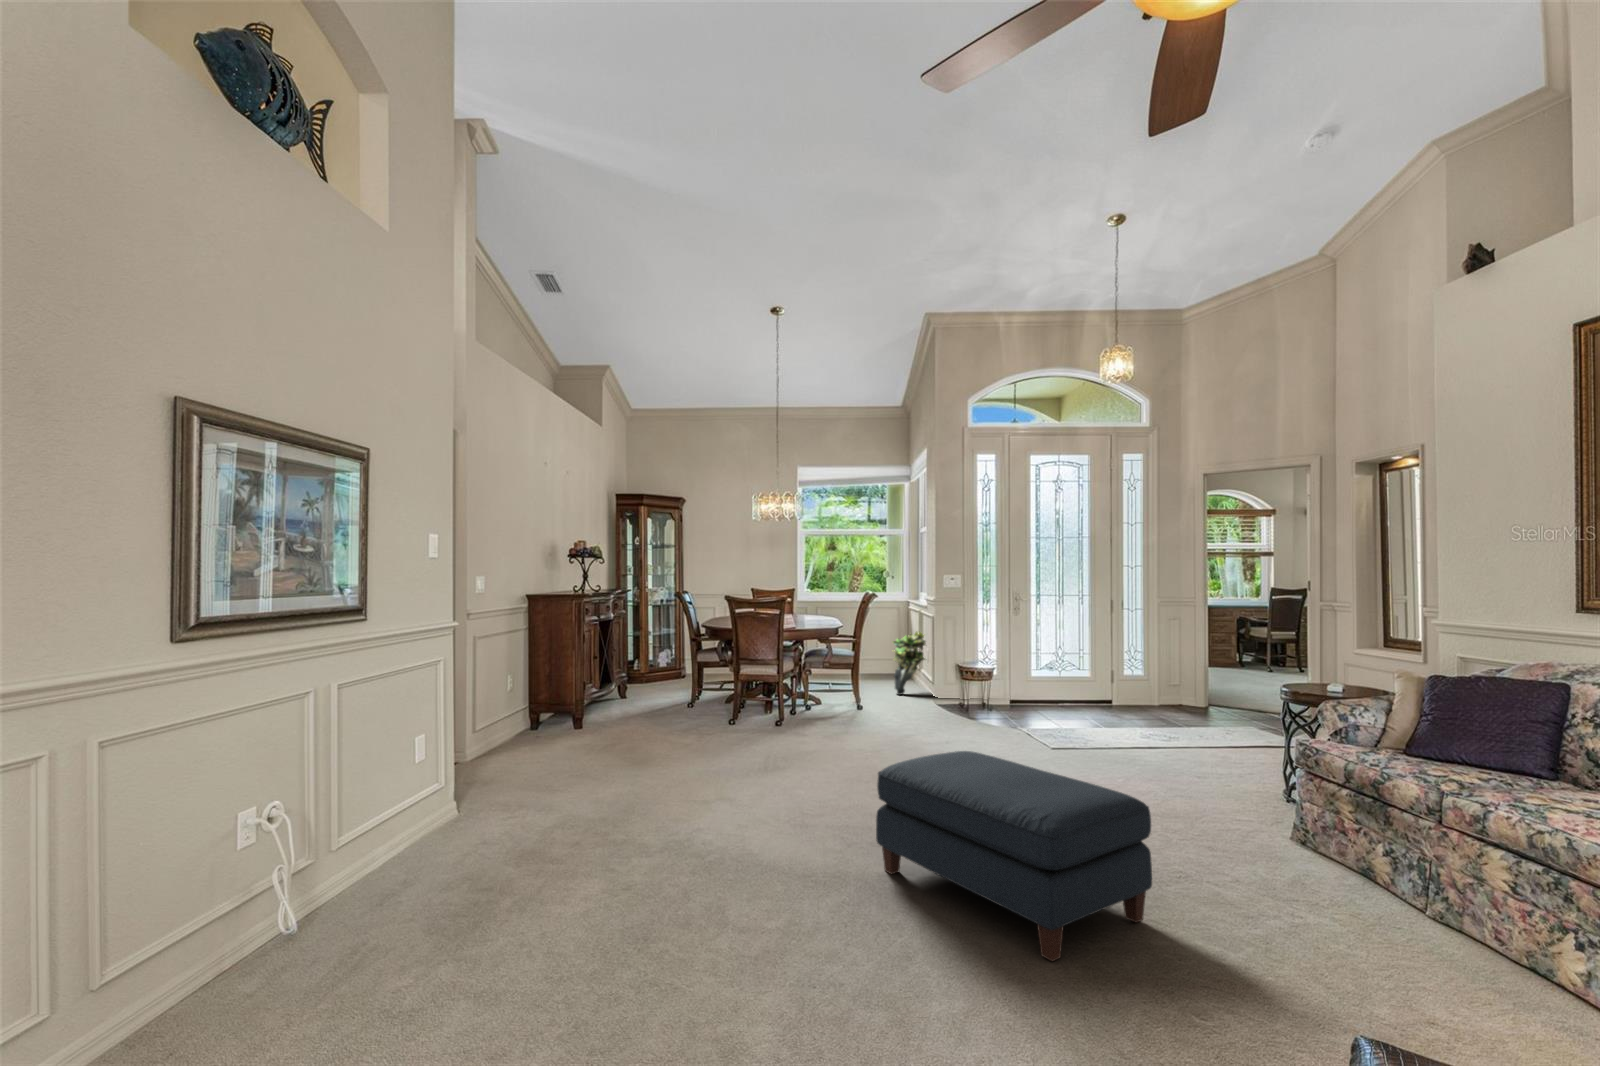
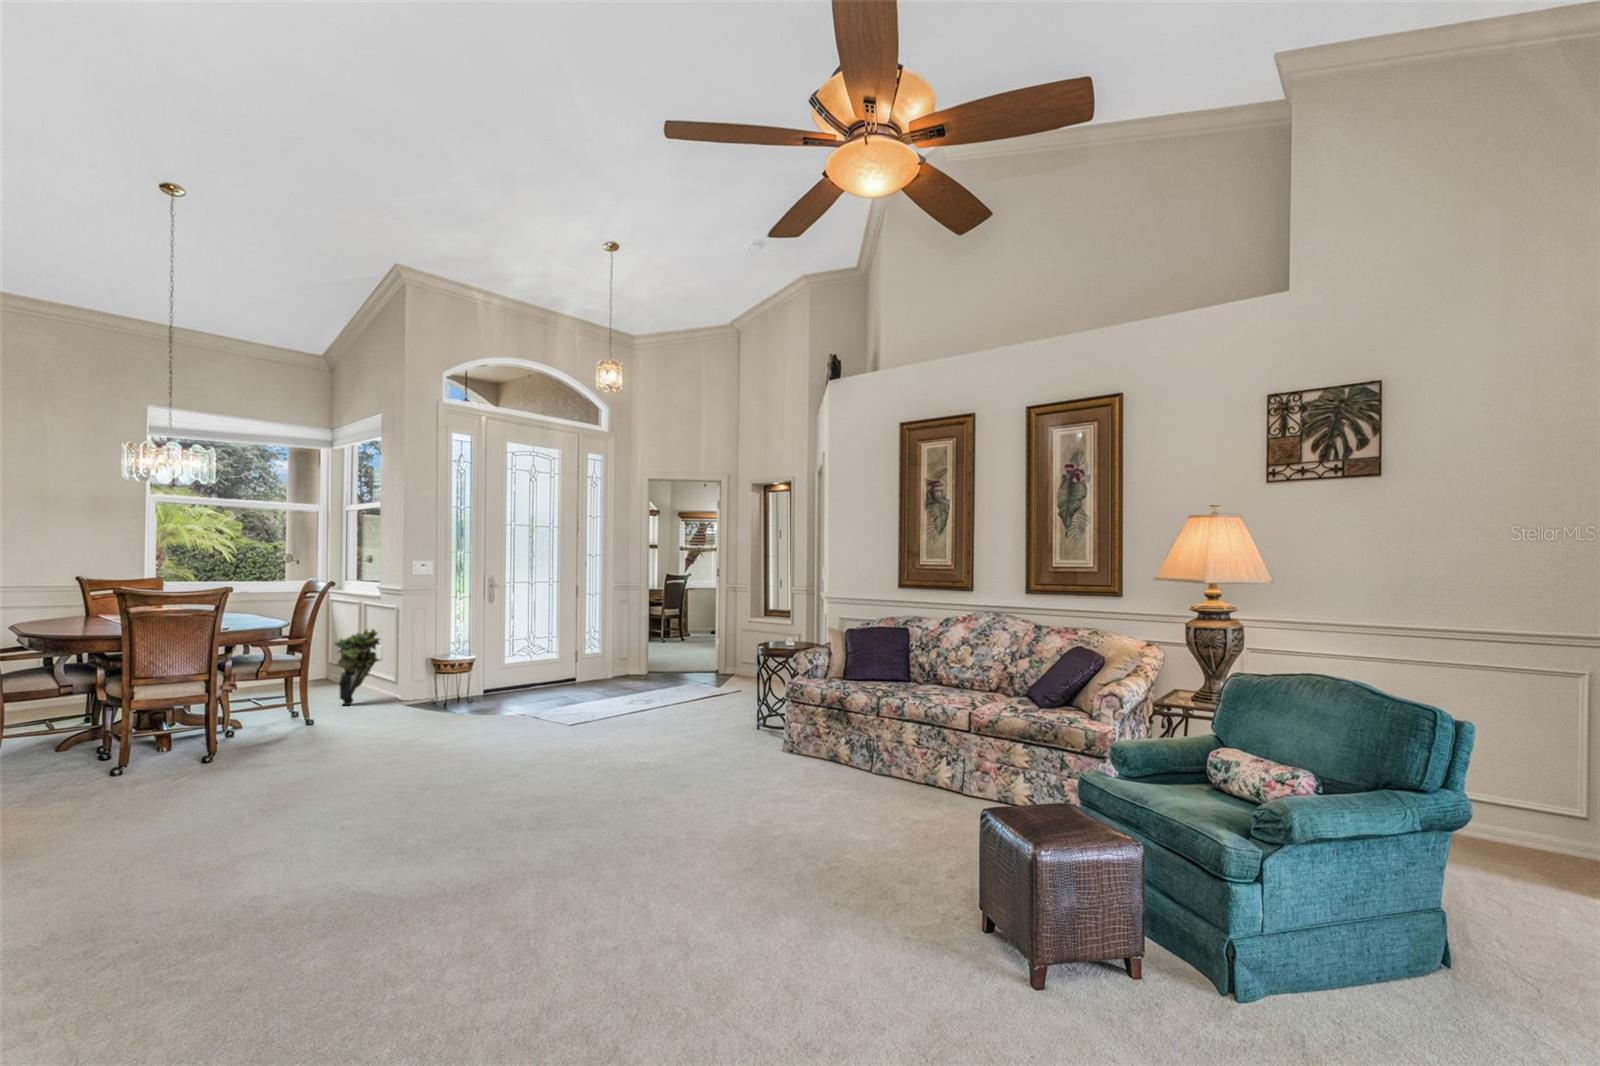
ottoman: present [876,751,1152,961] -> none [530,727,758,862]

